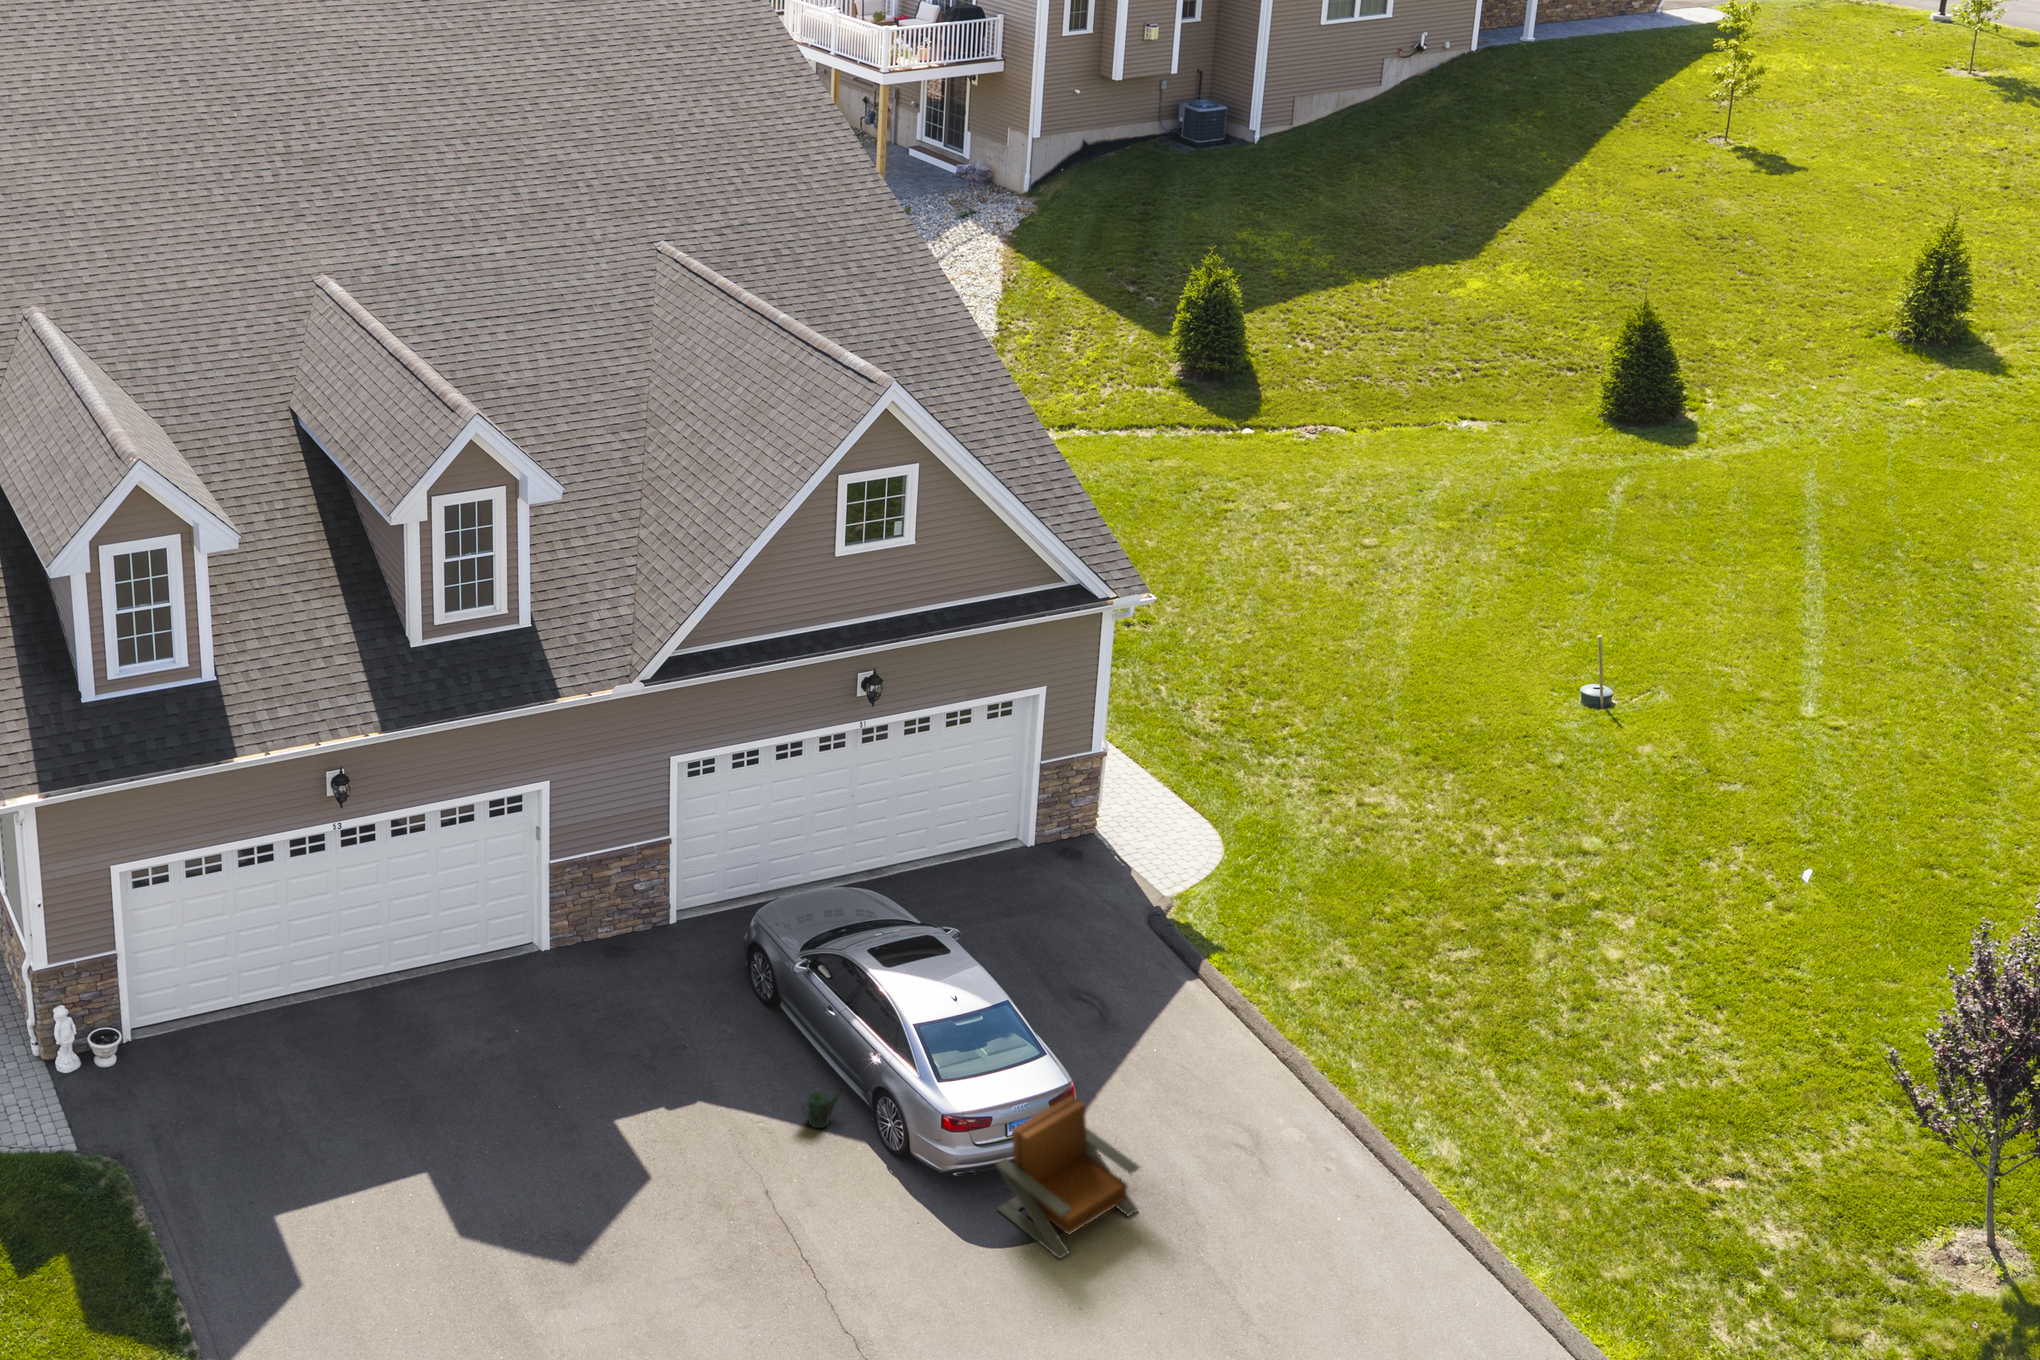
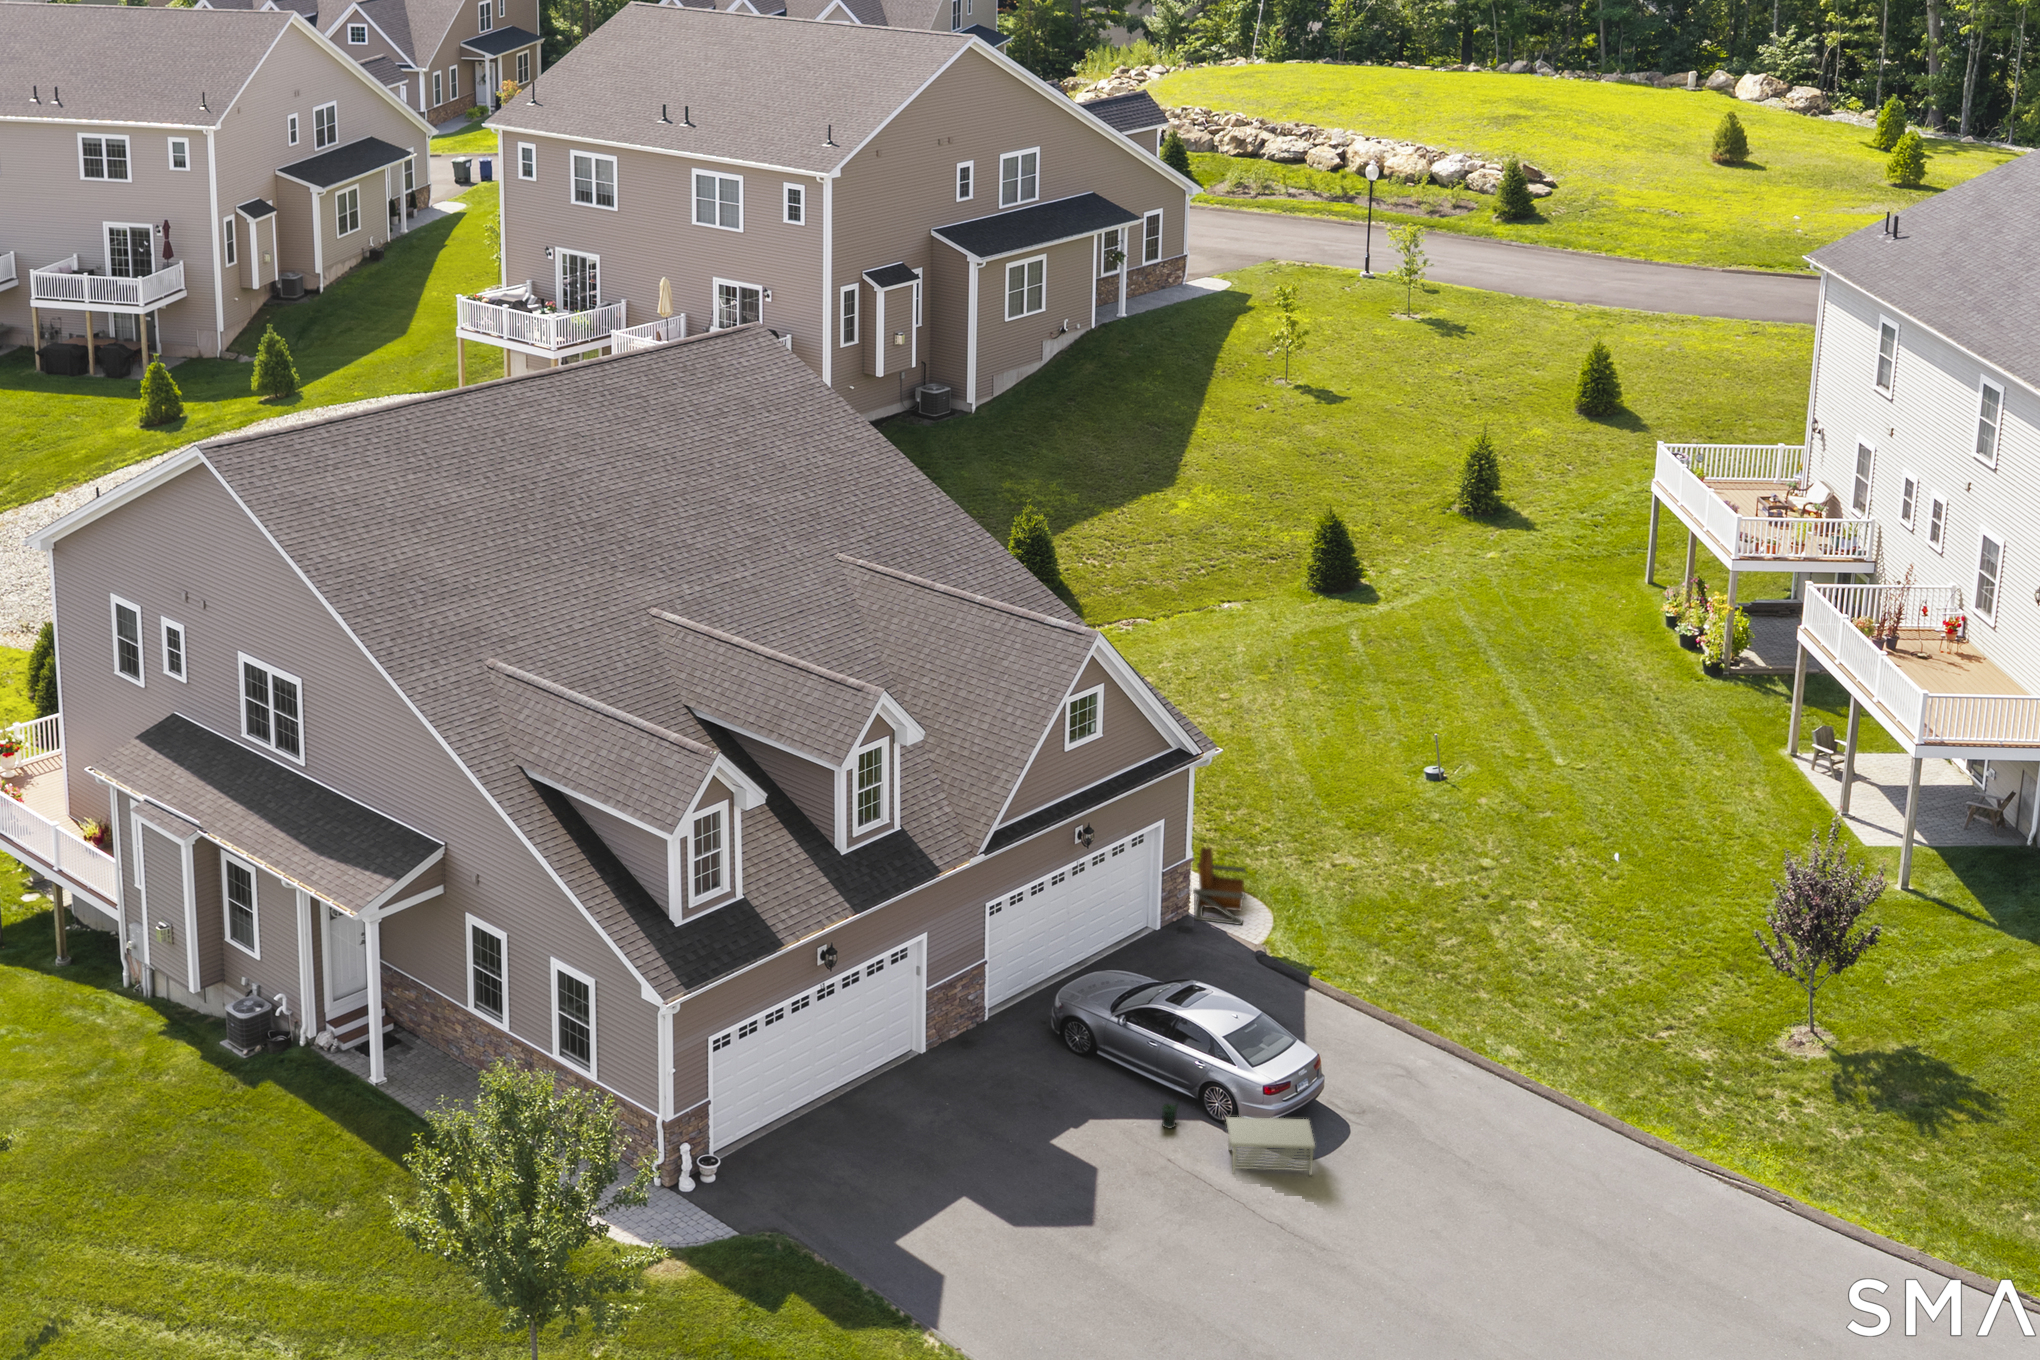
lounge chair: present [996,1096,1139,1259] -> present [1193,847,1246,925]
storage bench: none [849,1134,992,1255] -> present [1226,1117,1315,1175]

